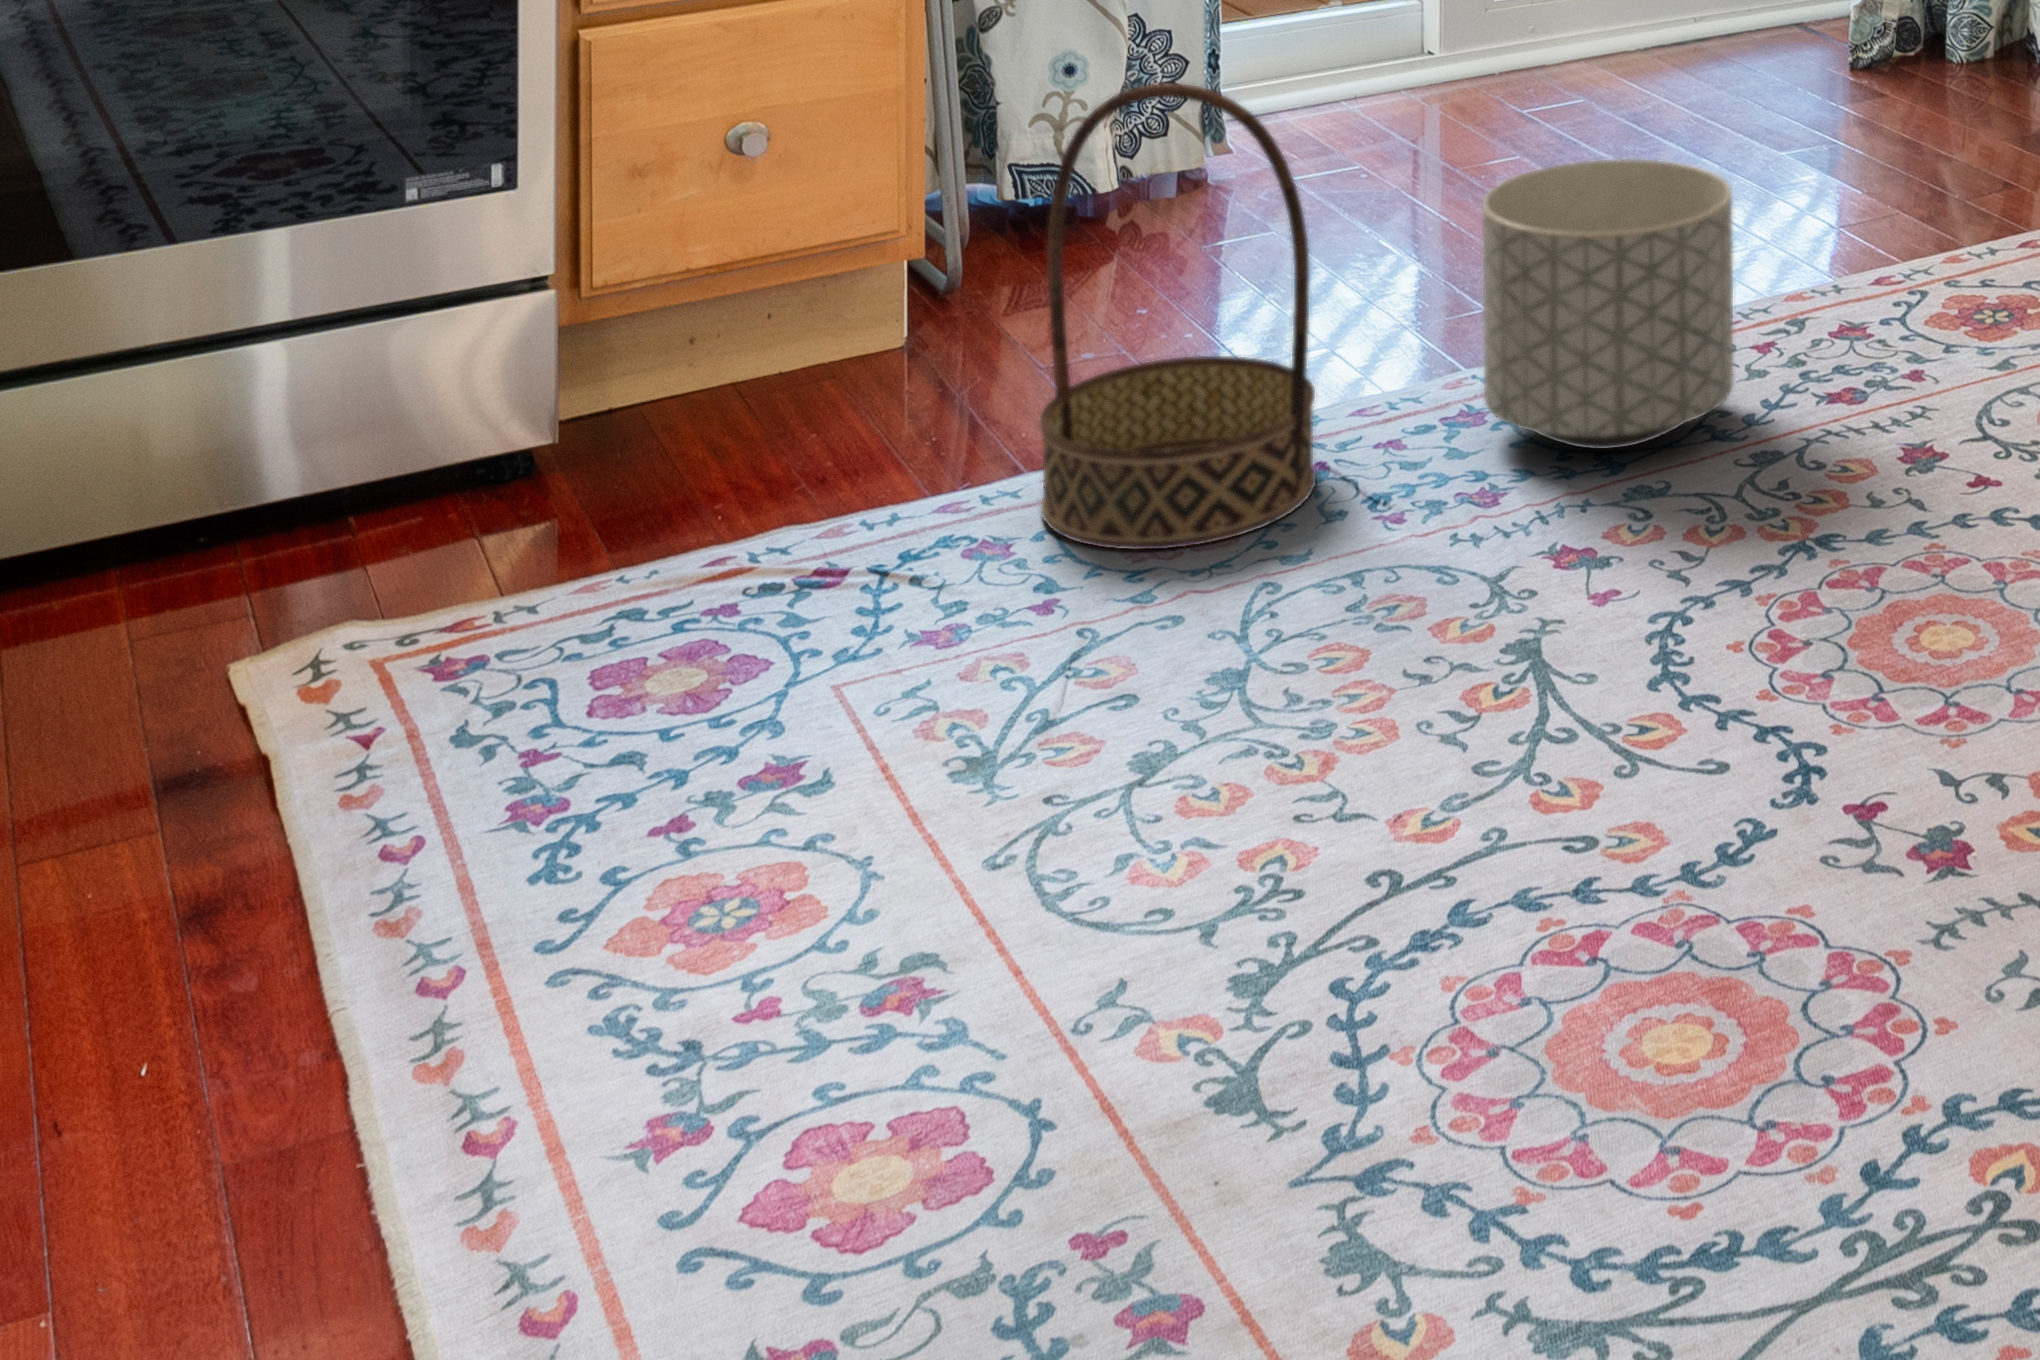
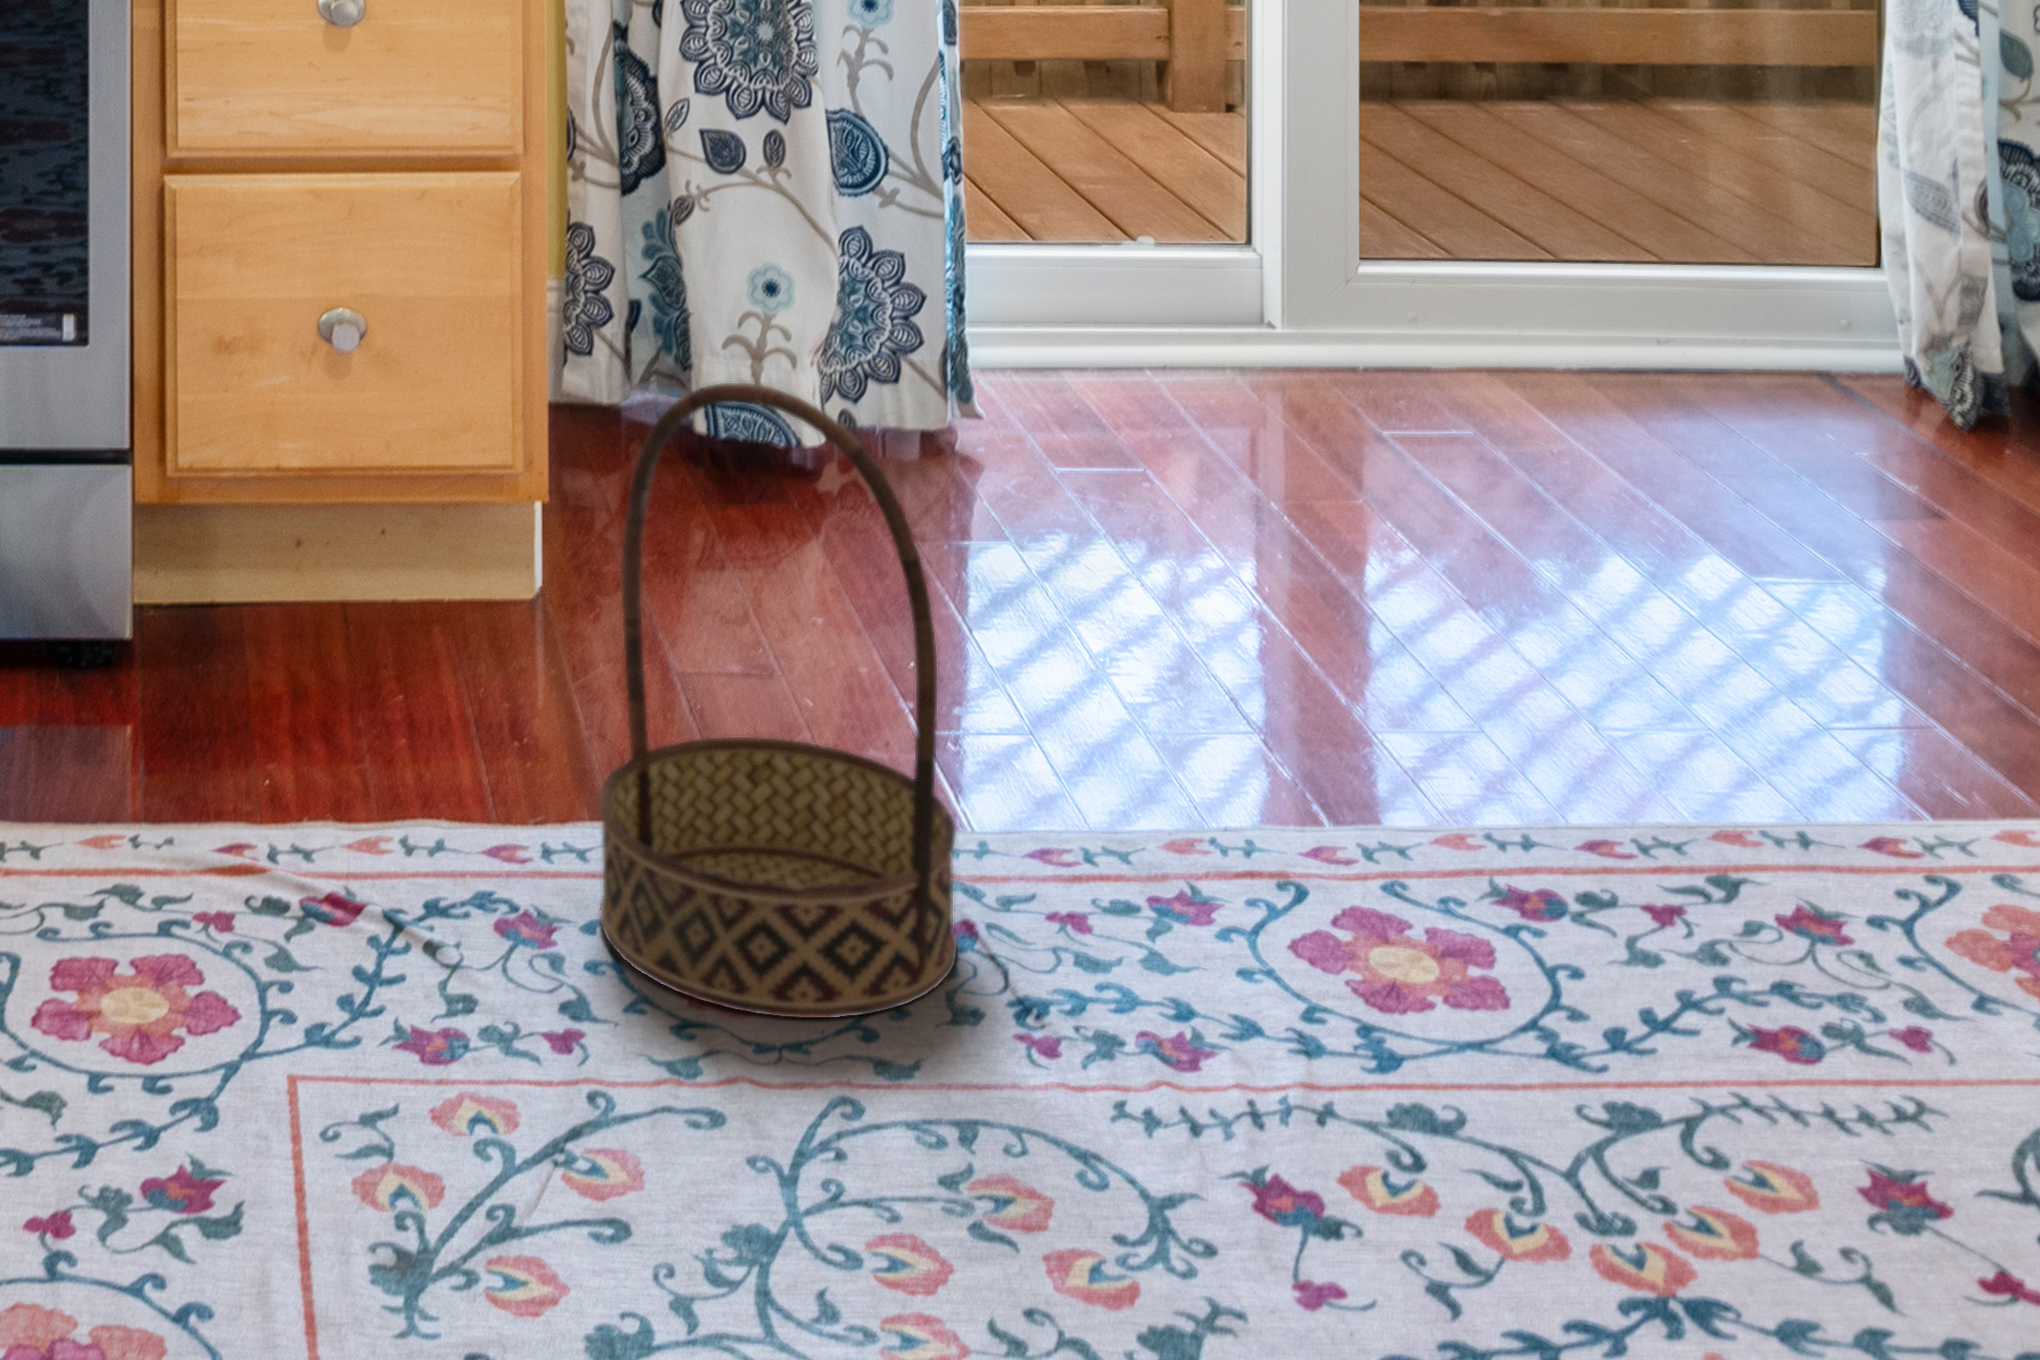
planter: present [1483,159,1733,449] -> none [1199,589,1588,1032]

